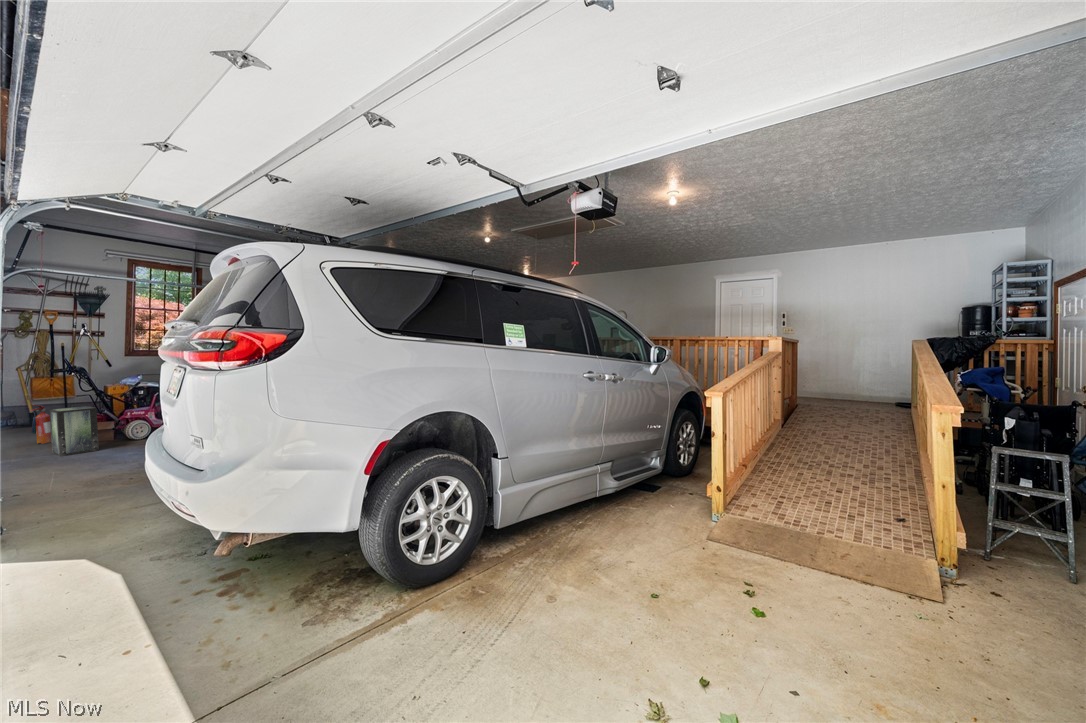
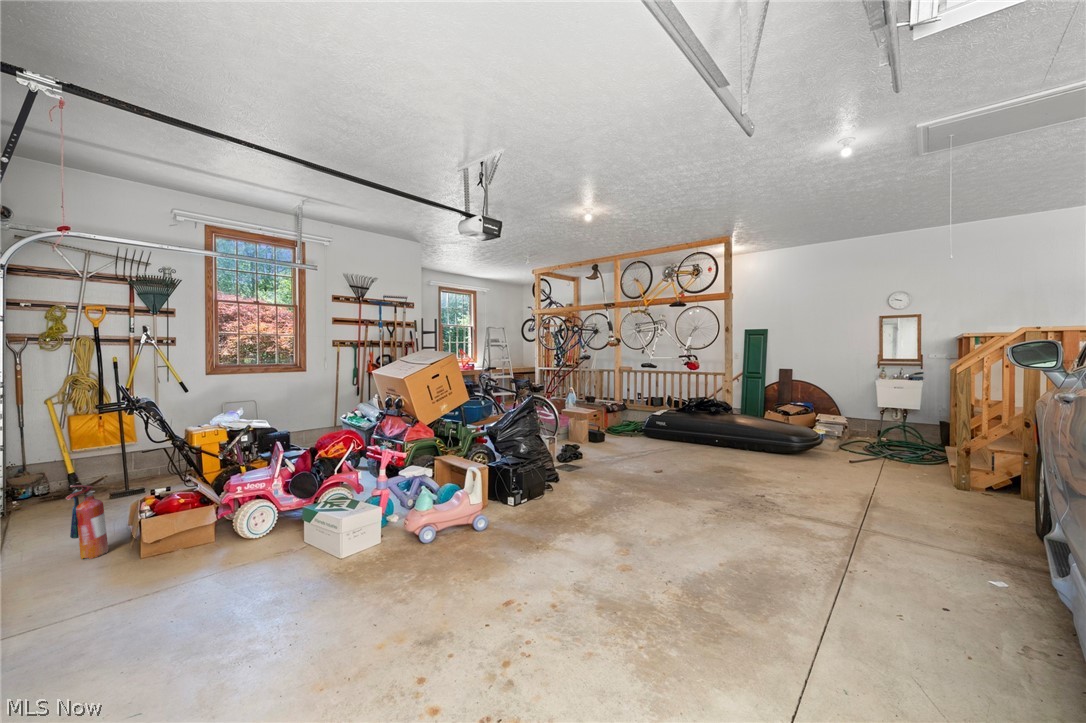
storage box: present [50,406,99,456] -> none [103,492,204,622]

